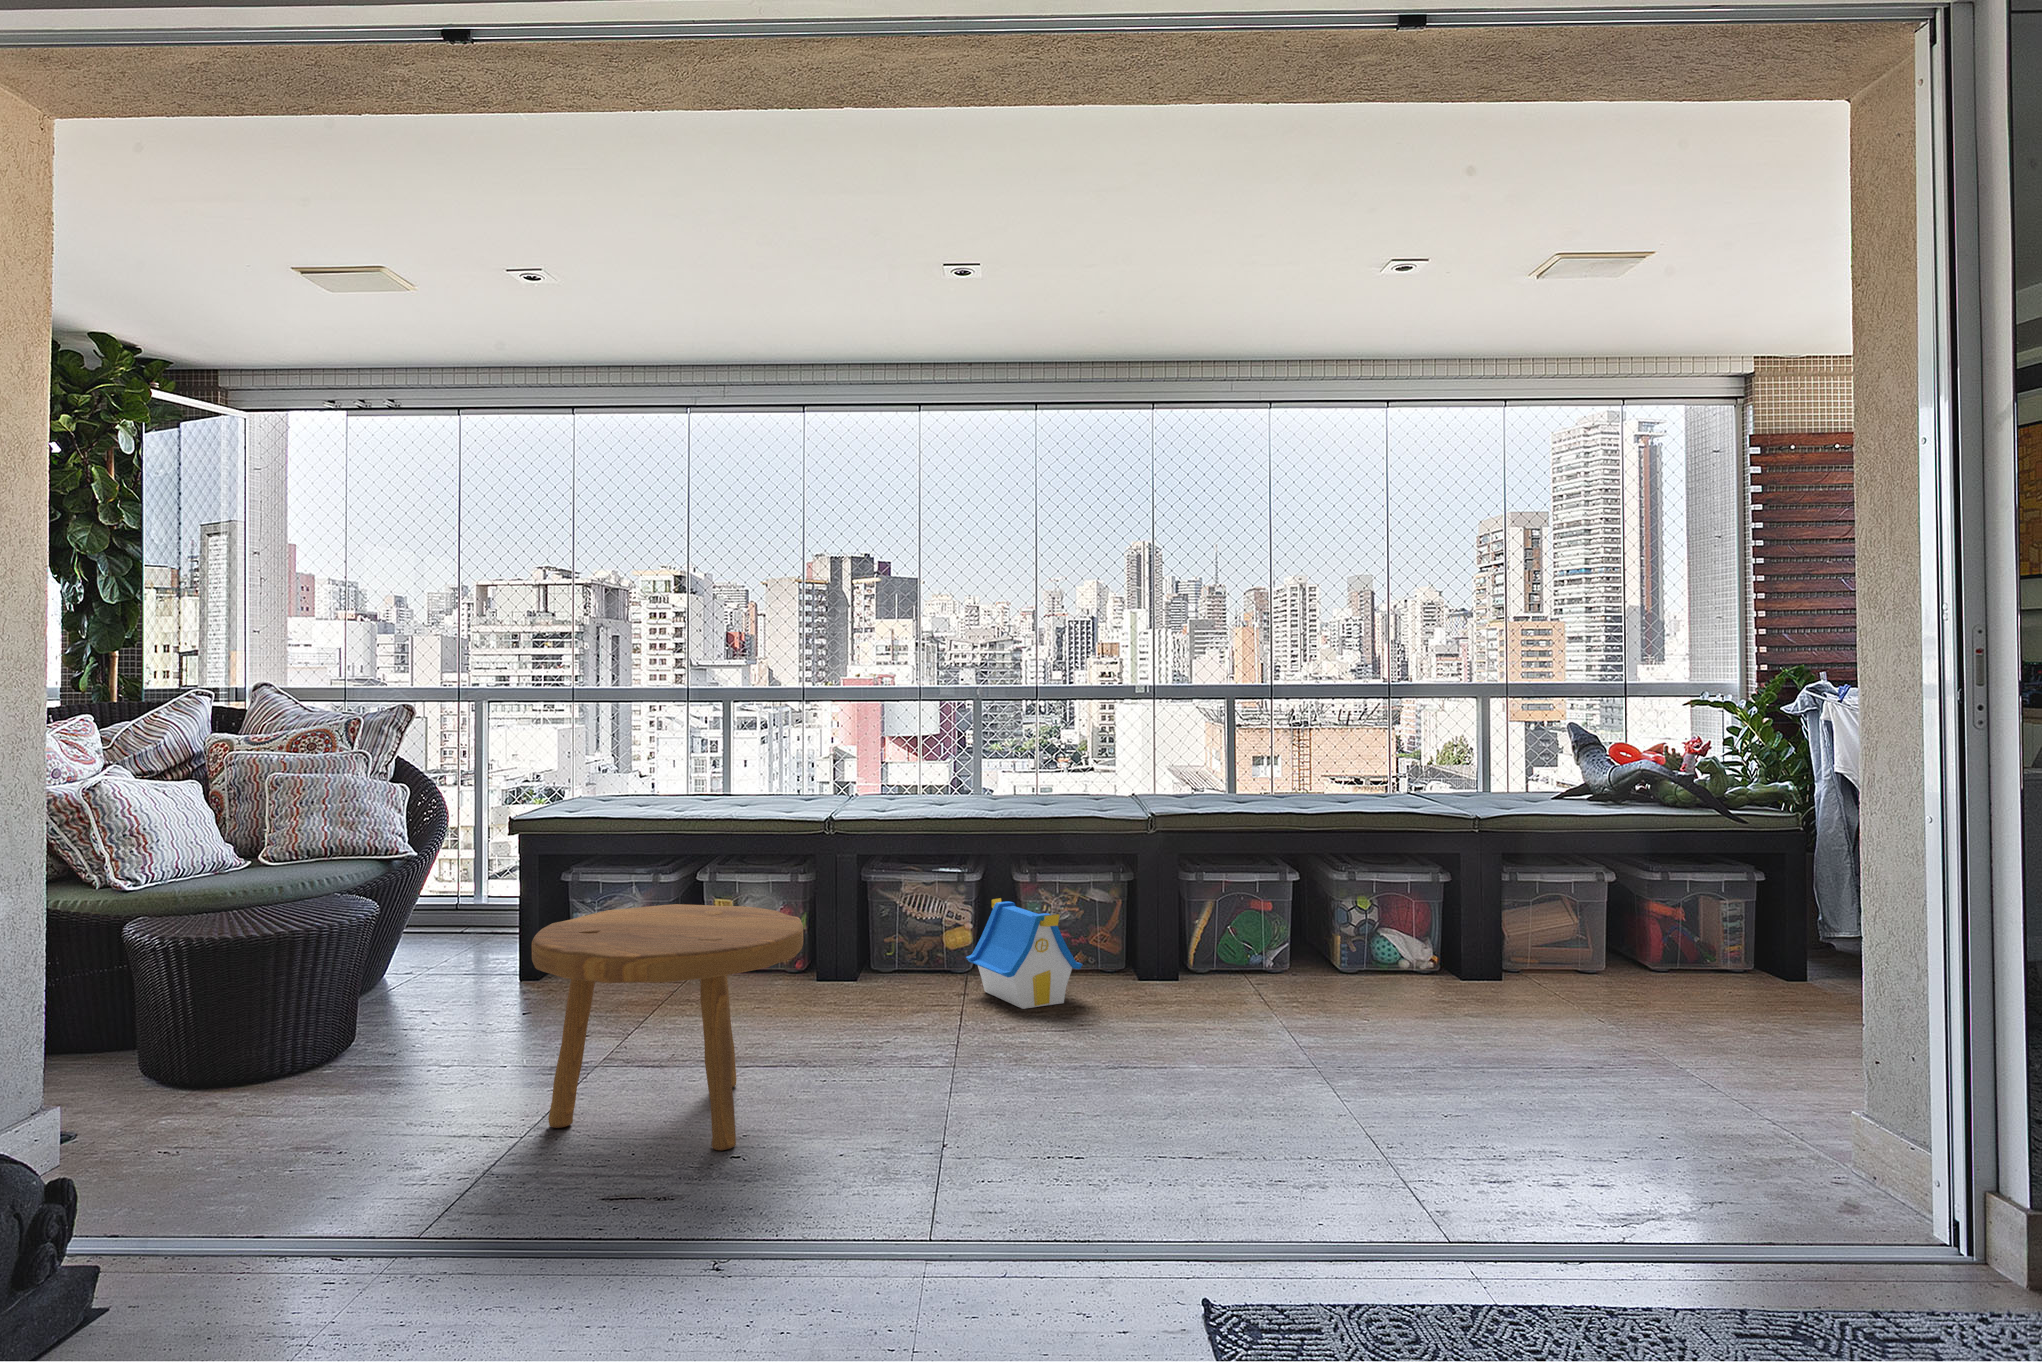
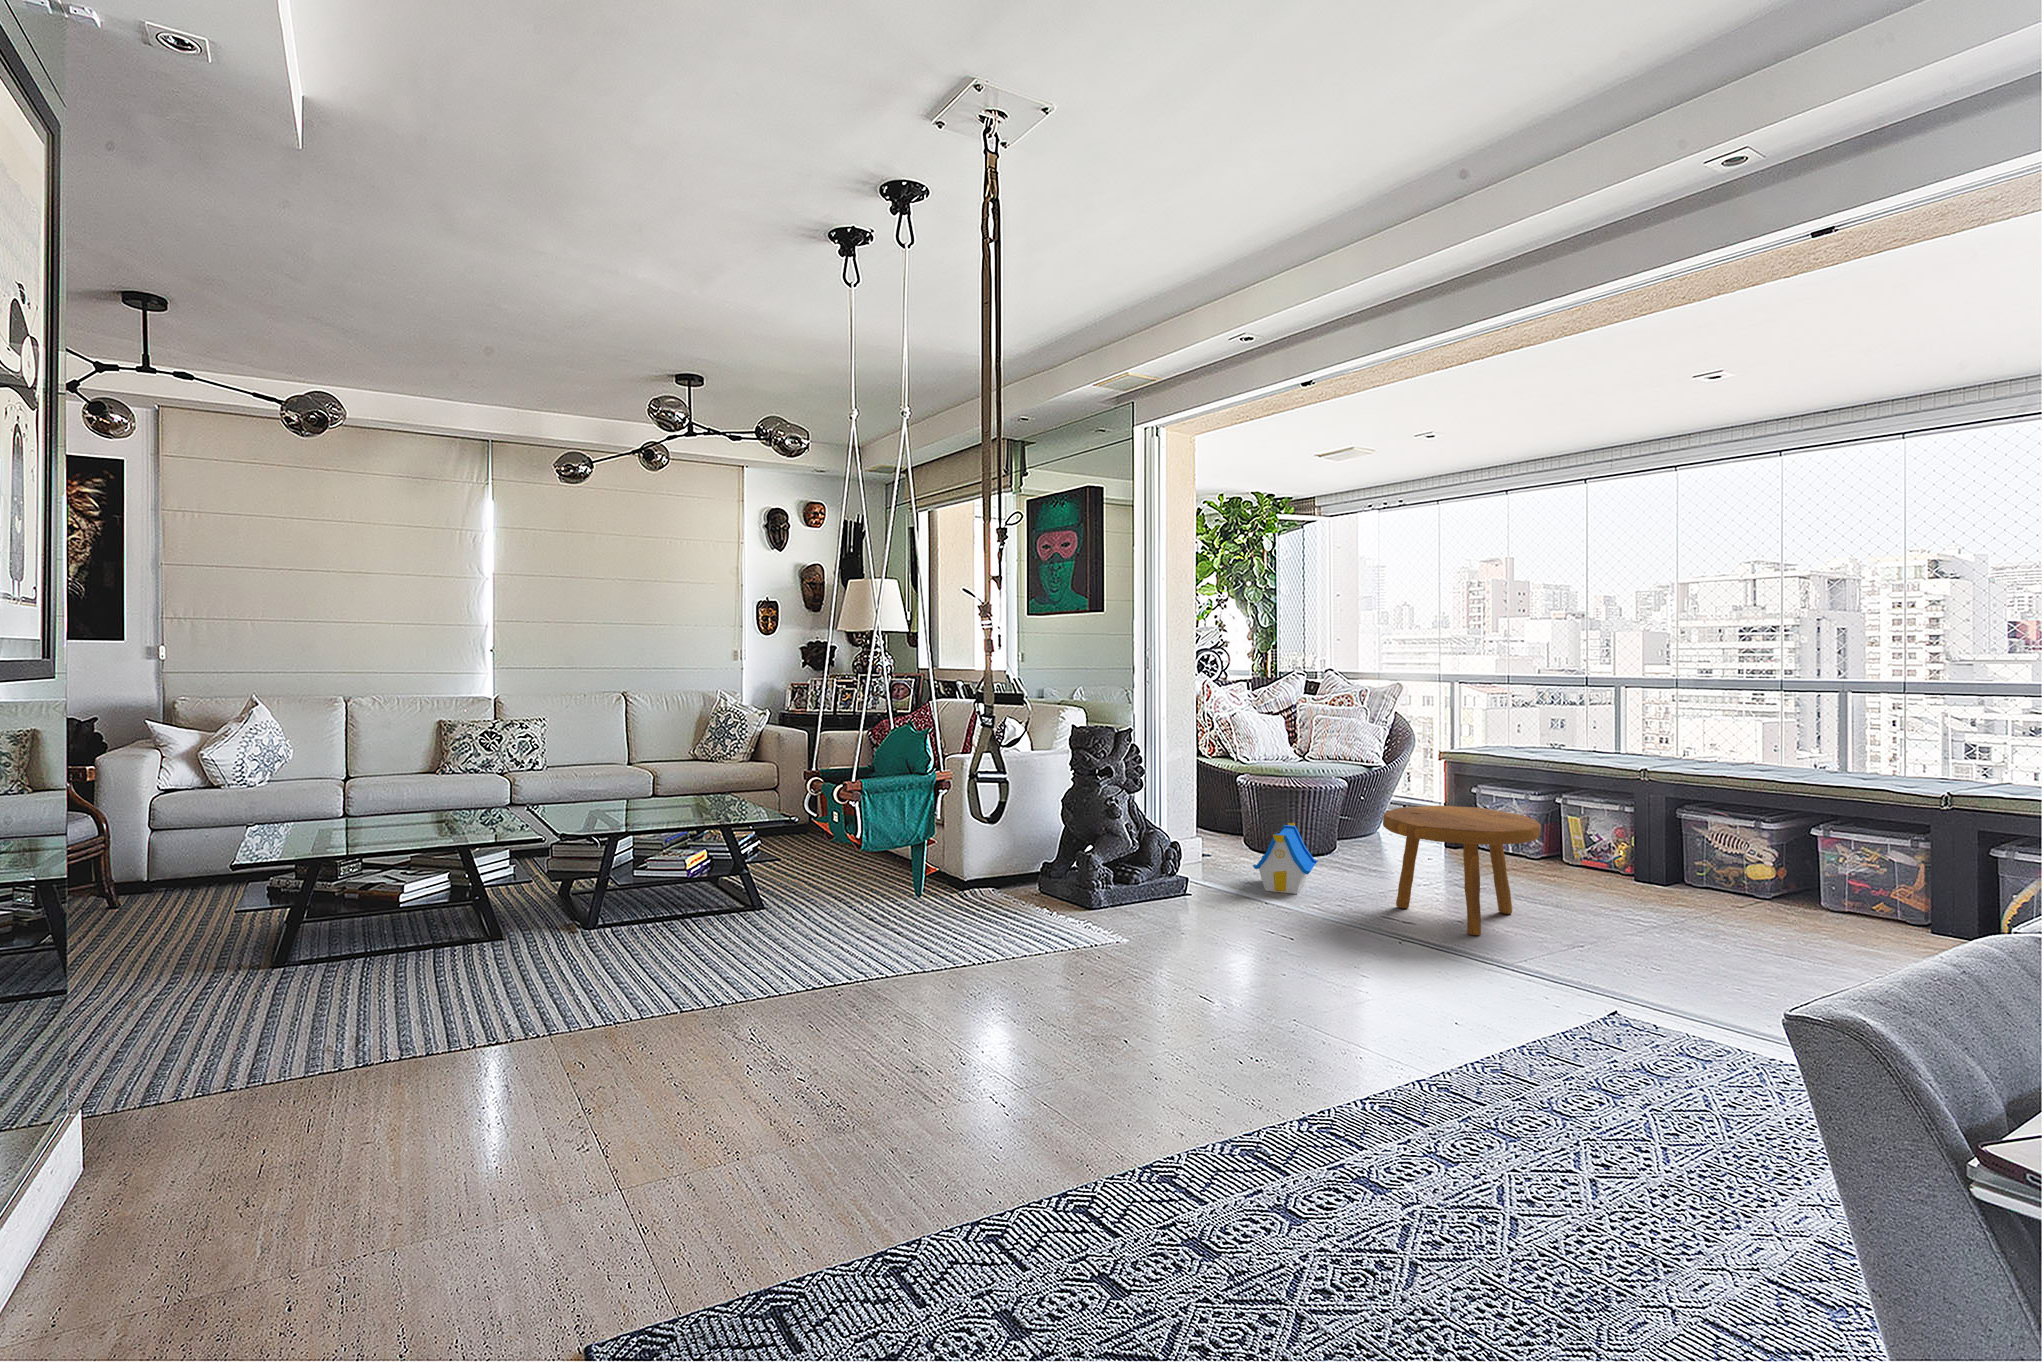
toy house: present [966,898,1082,1009] -> present [1253,823,1318,894]

